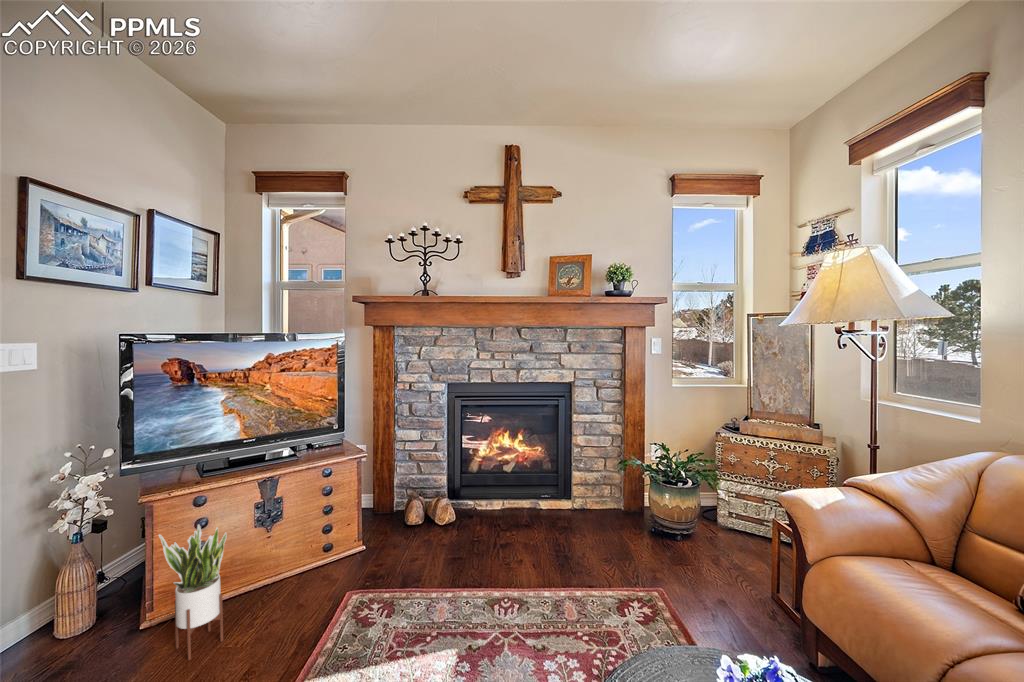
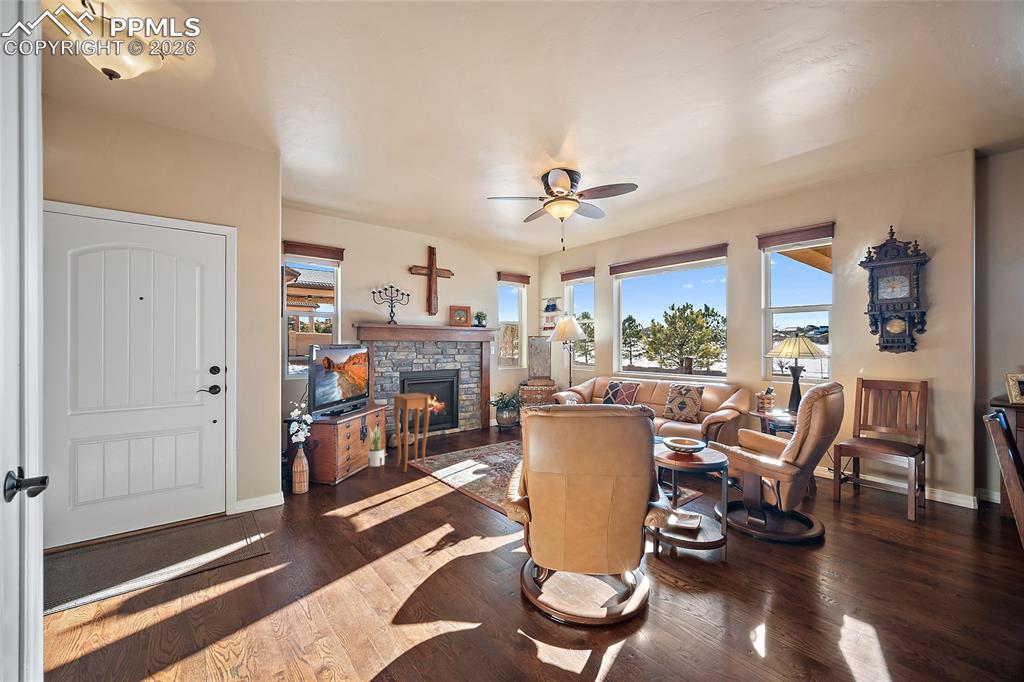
side table: none [243,449,348,653] -> present [393,393,430,472]

